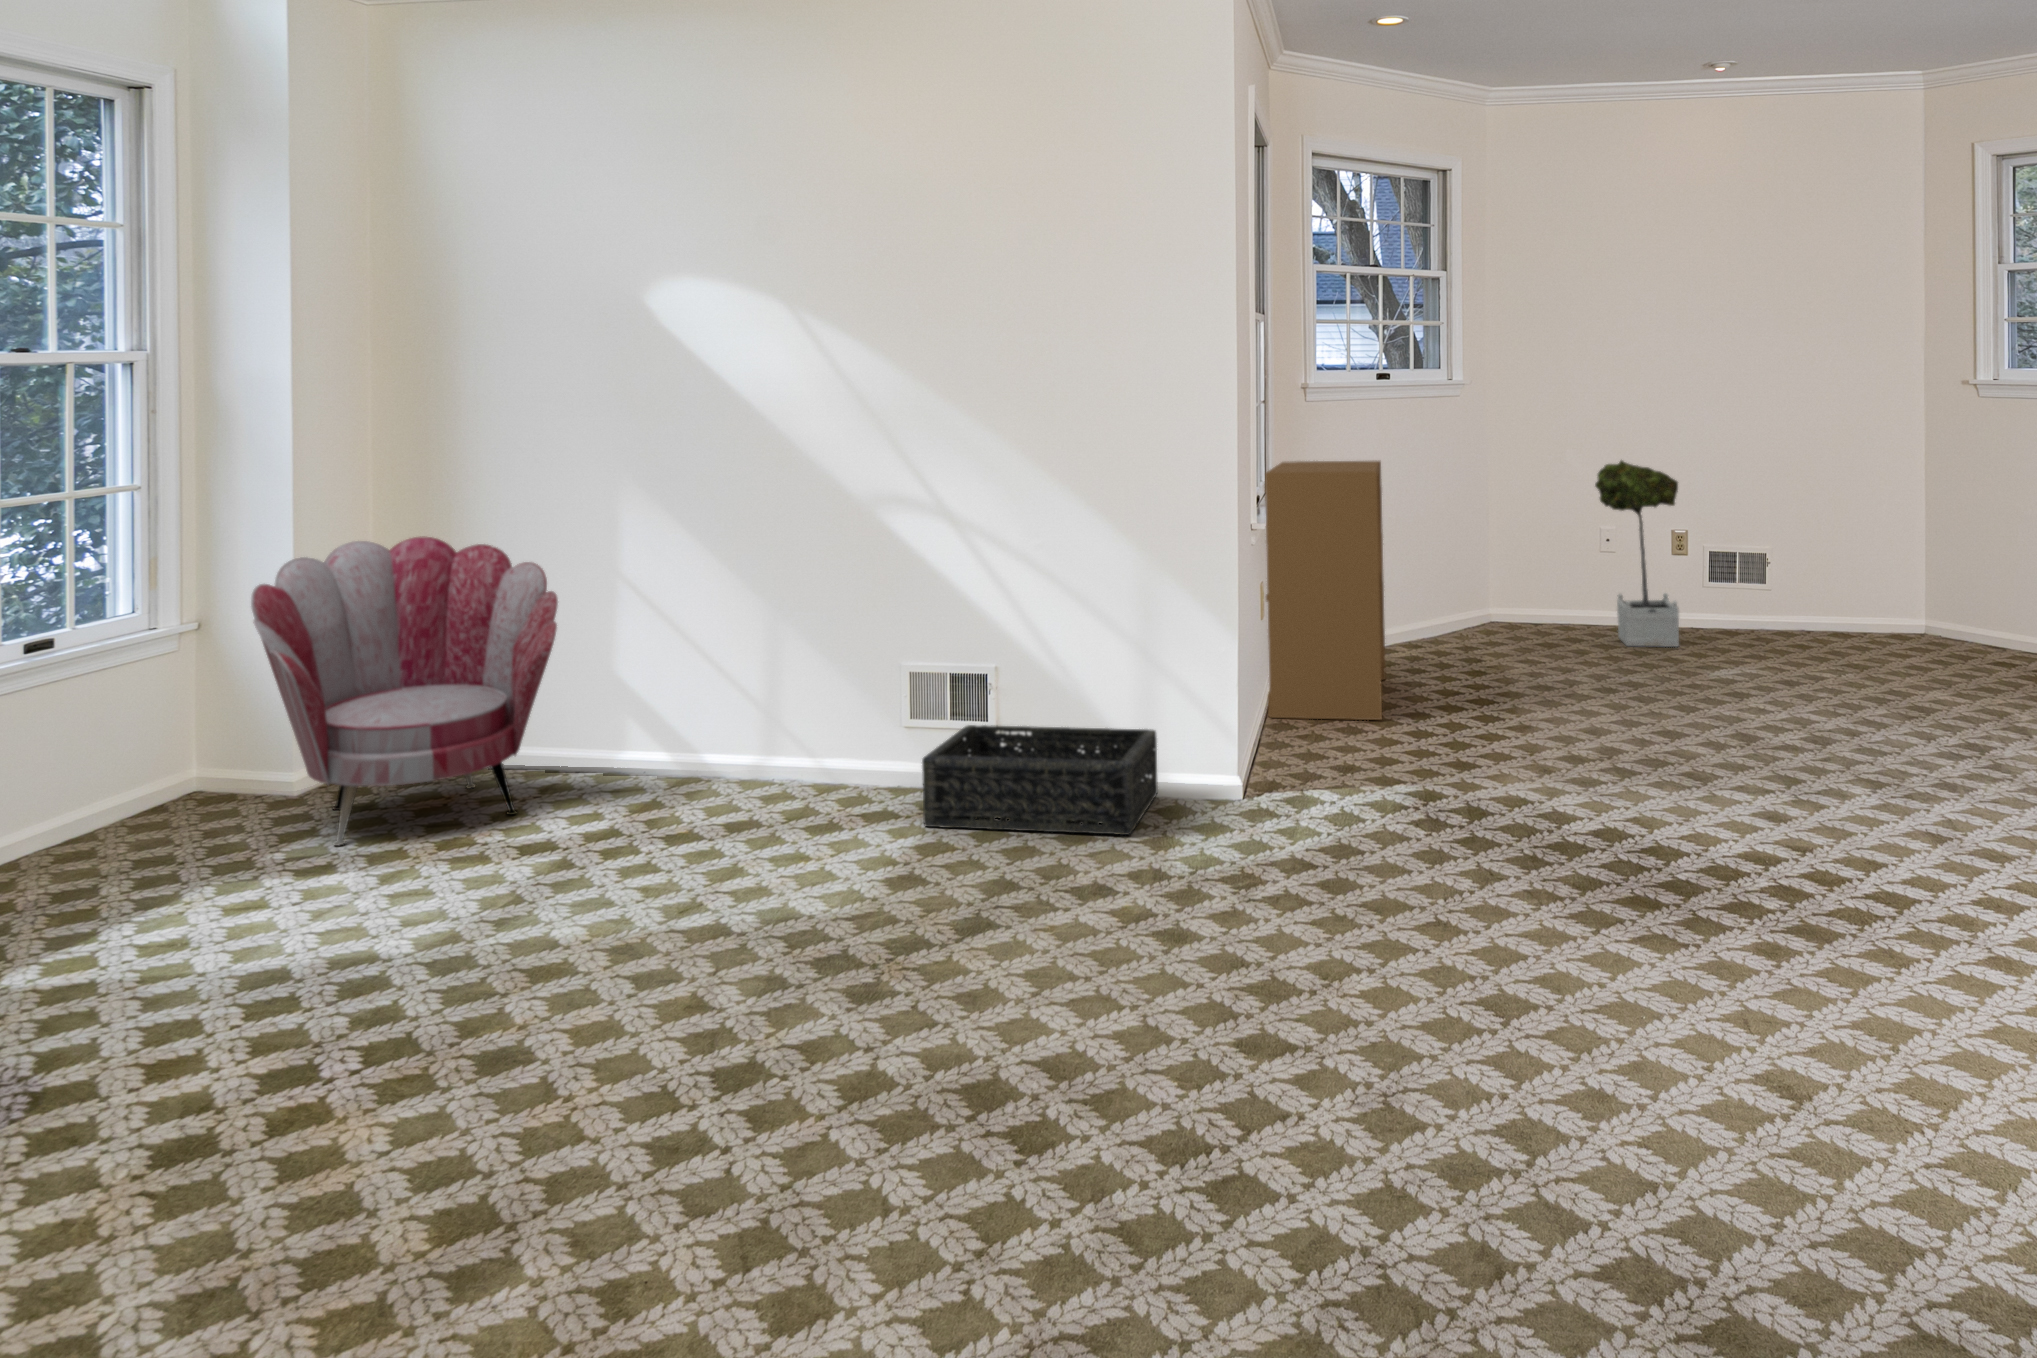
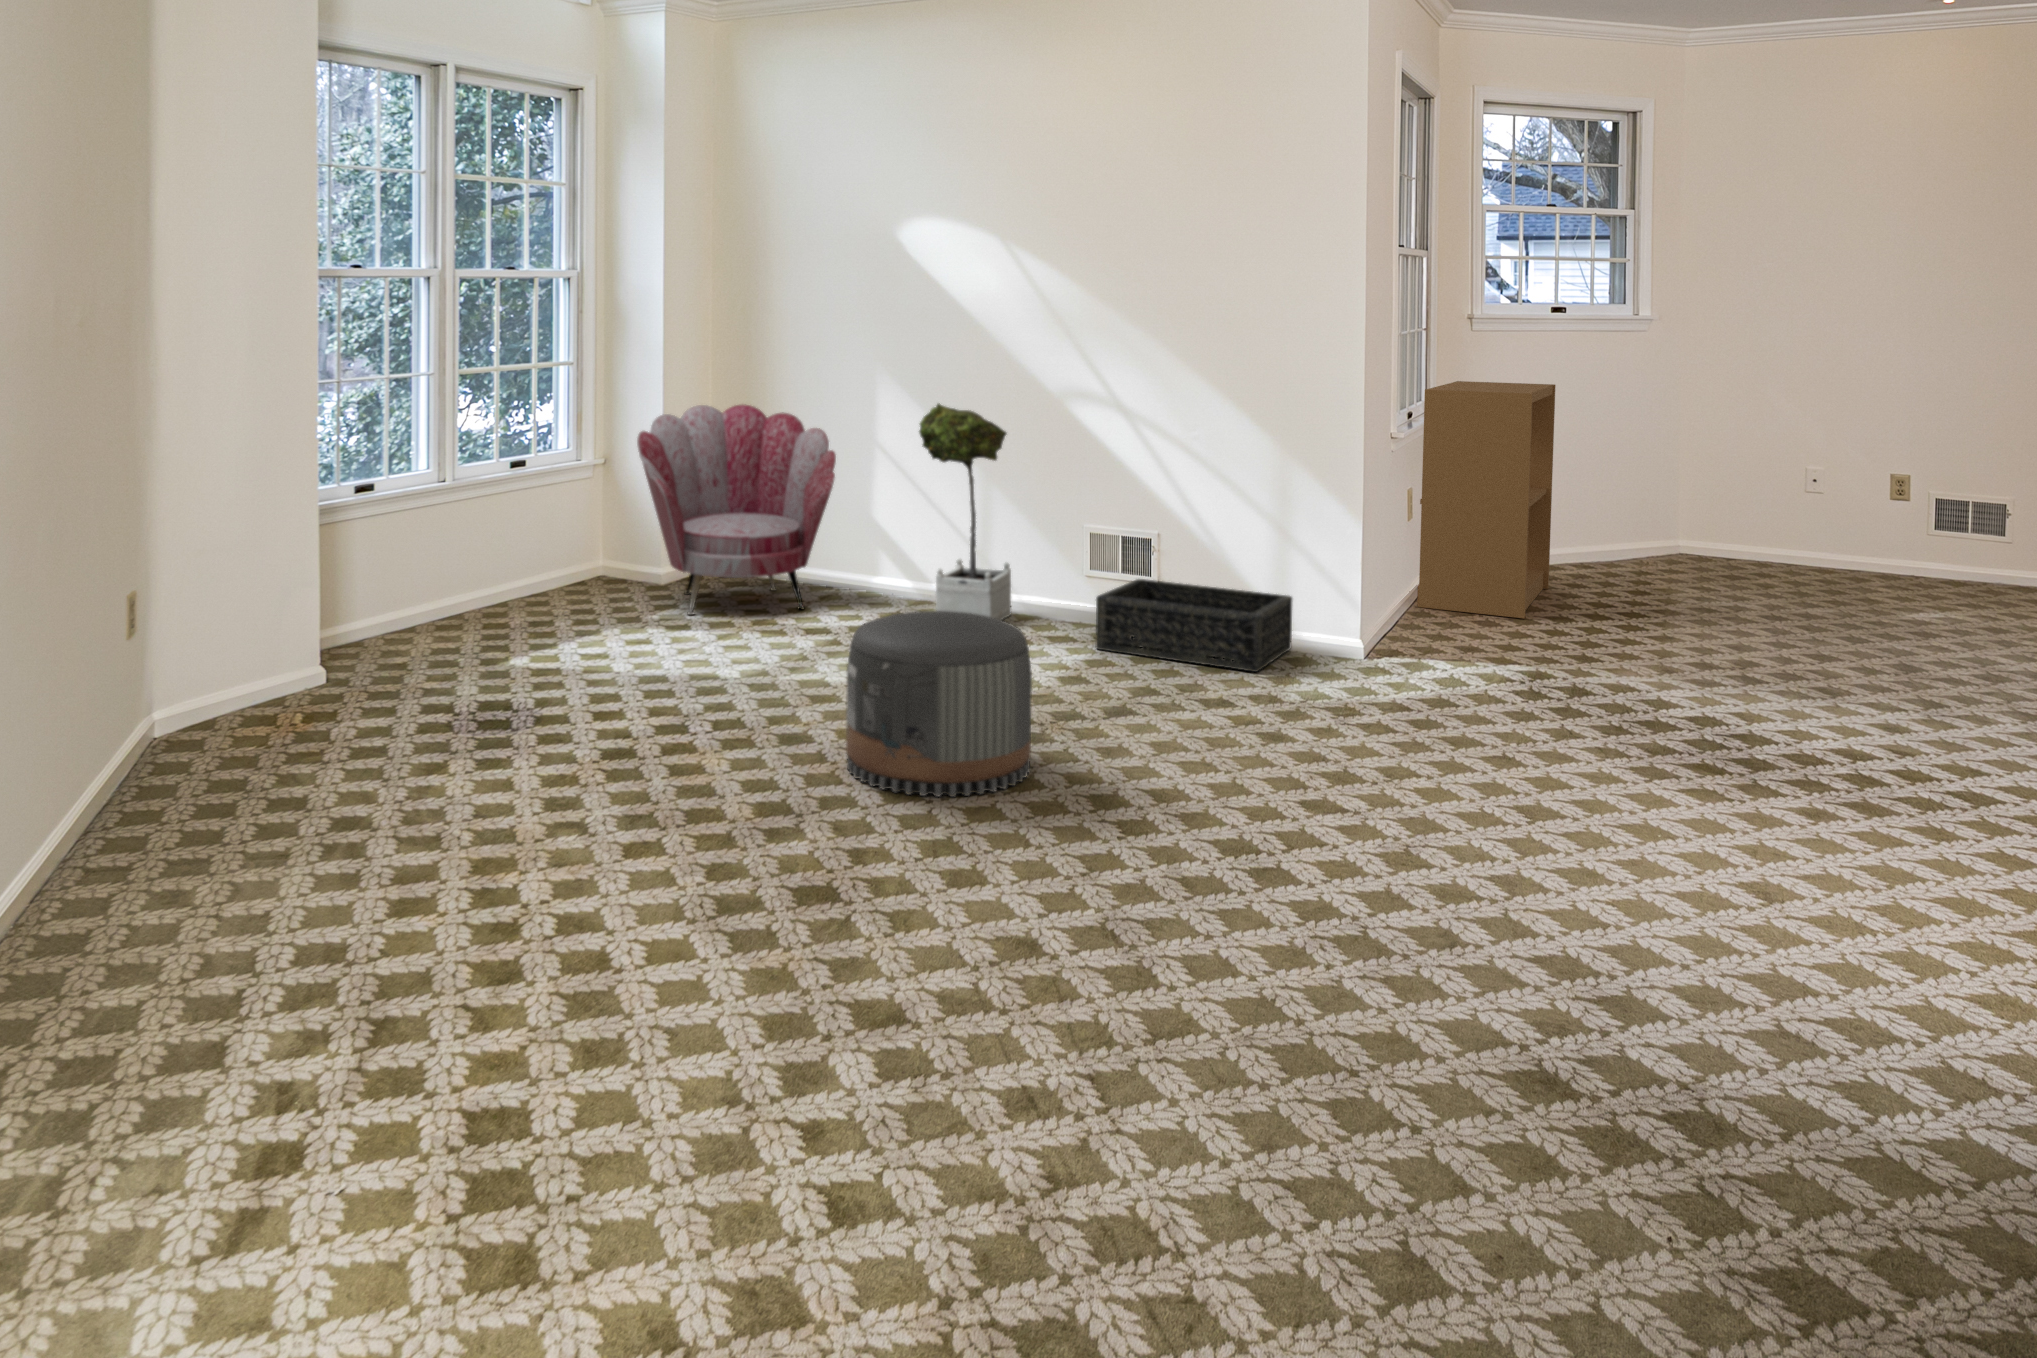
potted tree: present [1595,460,1679,647] -> present [919,403,1011,620]
pouf: none [584,832,877,1150] -> present [846,611,1032,797]

